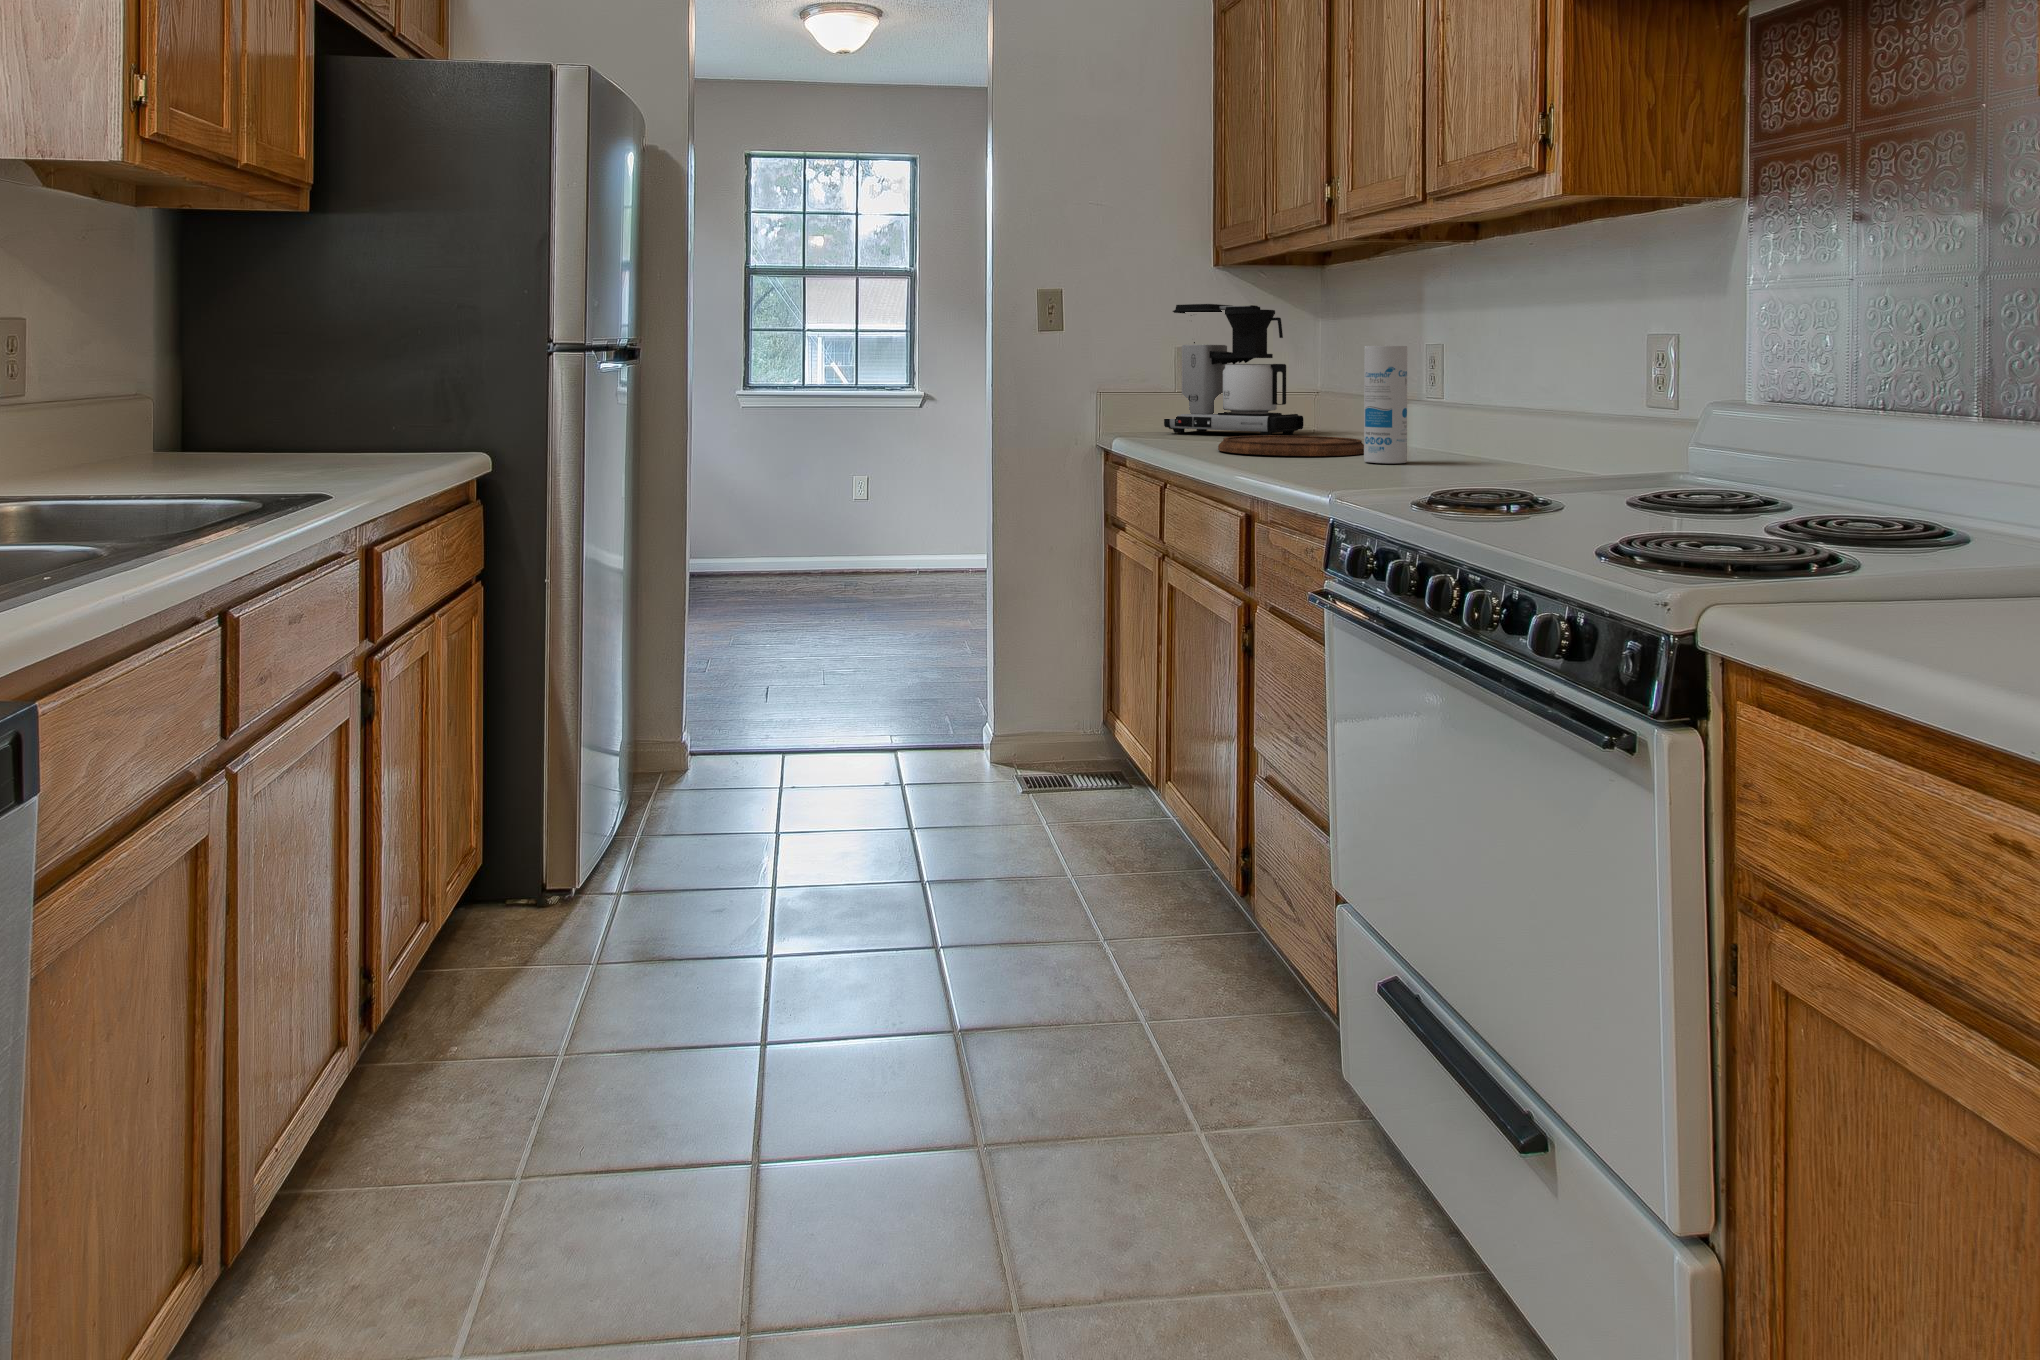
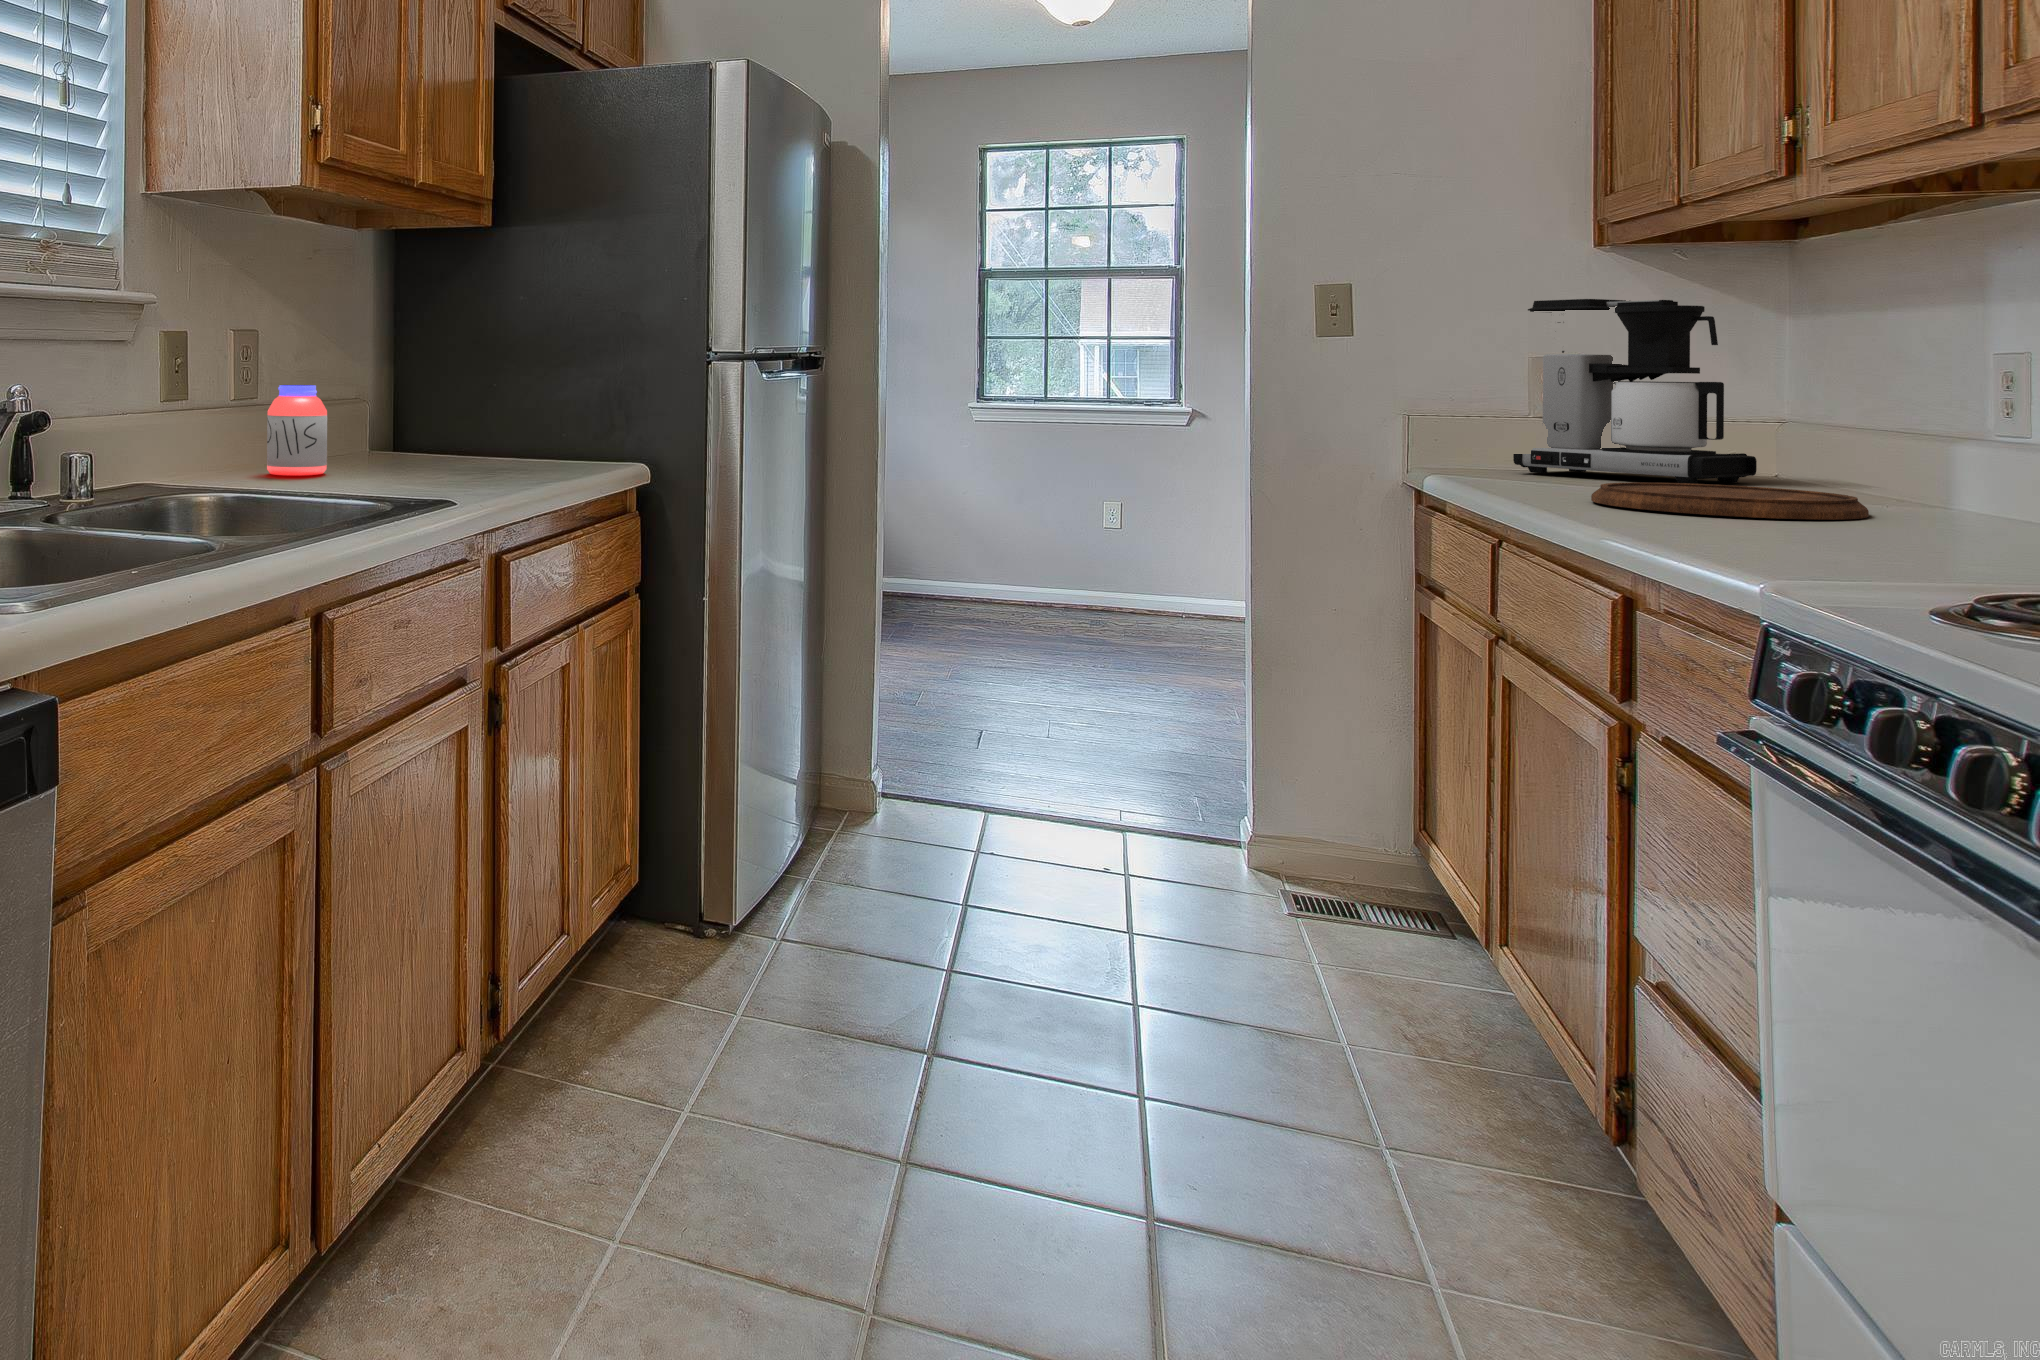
canister: present [1364,346,1407,463] -> none [1856,358,1946,538]
jar: none [54,379,132,479] -> present [267,385,327,475]

